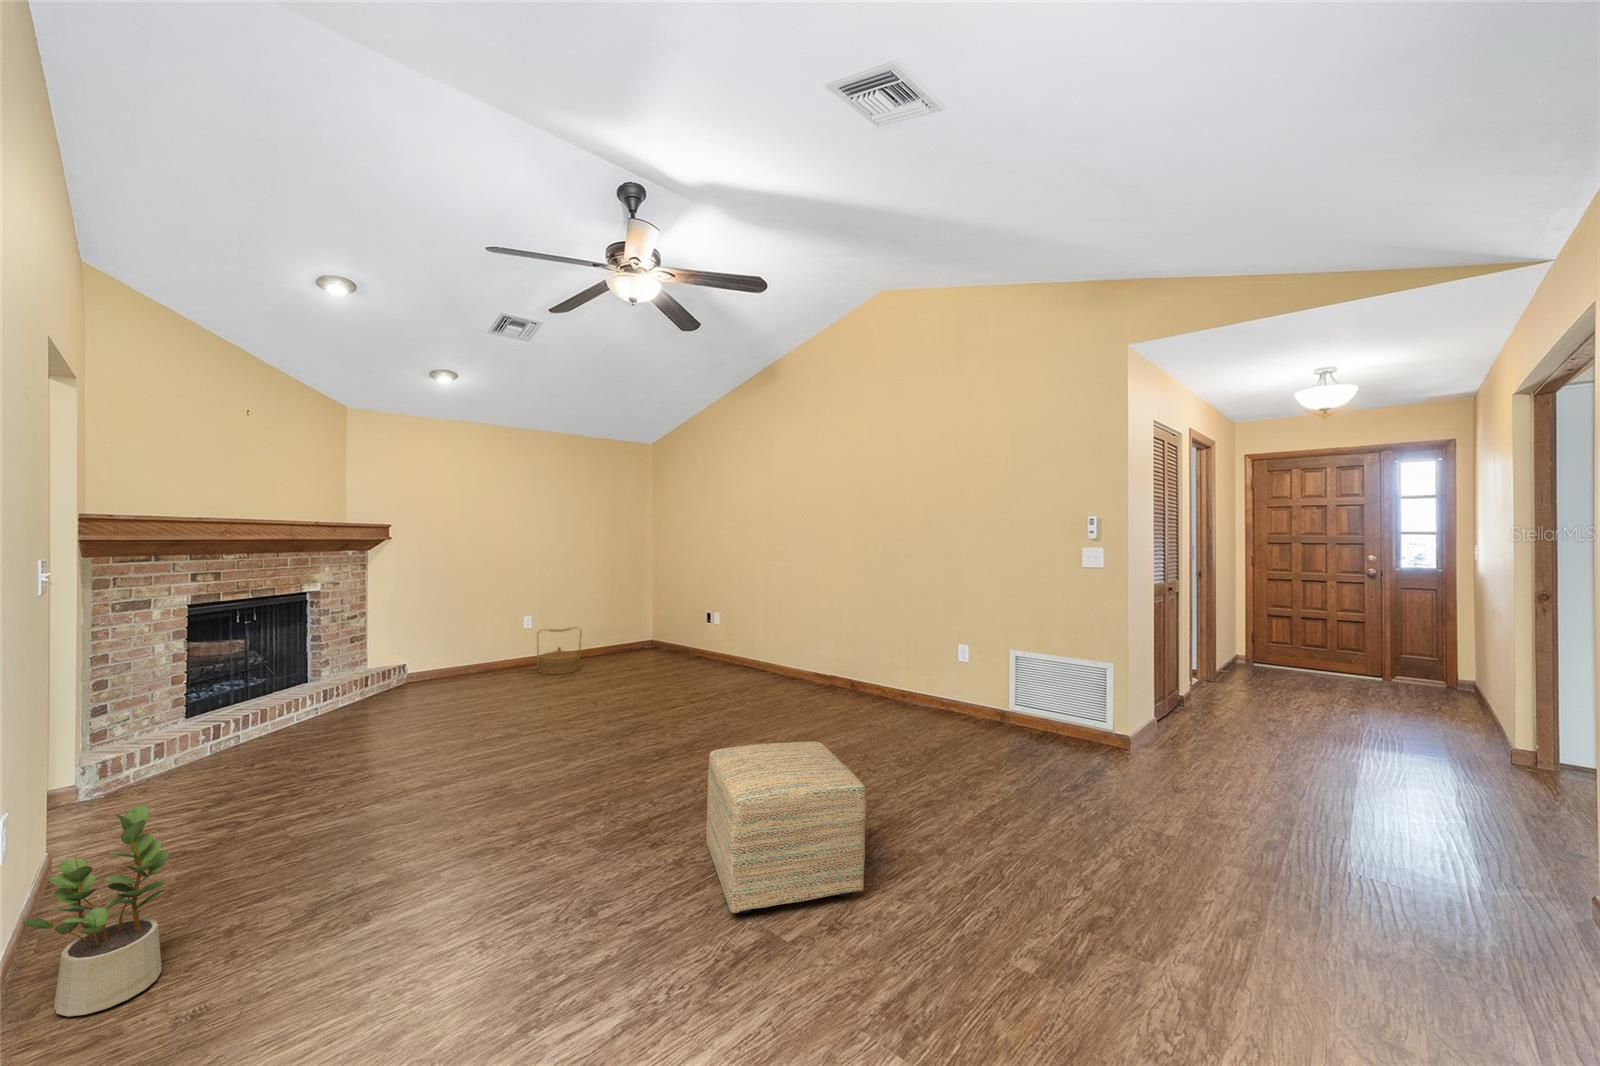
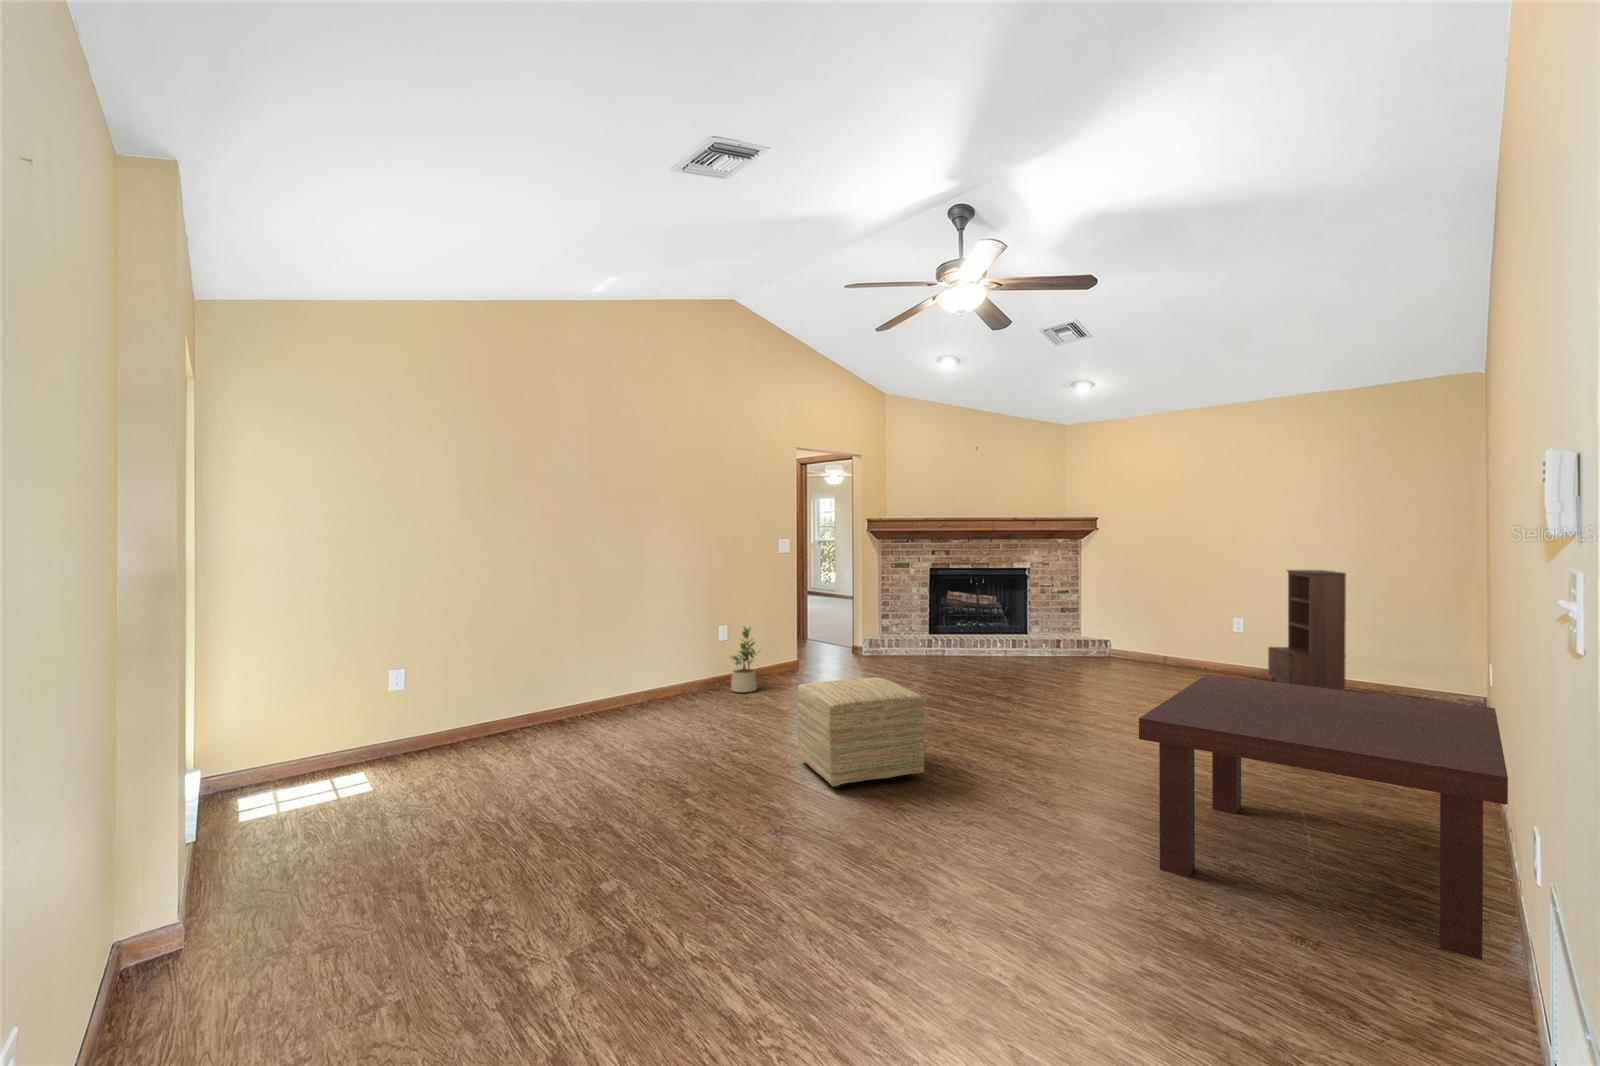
bookshelf: none [593,572,645,669] -> present [1268,570,1346,690]
woven basket: present [537,627,582,674] -> none [1202,627,1255,681]
coffee table: none [851,637,1061,780] -> present [1139,675,1508,960]

